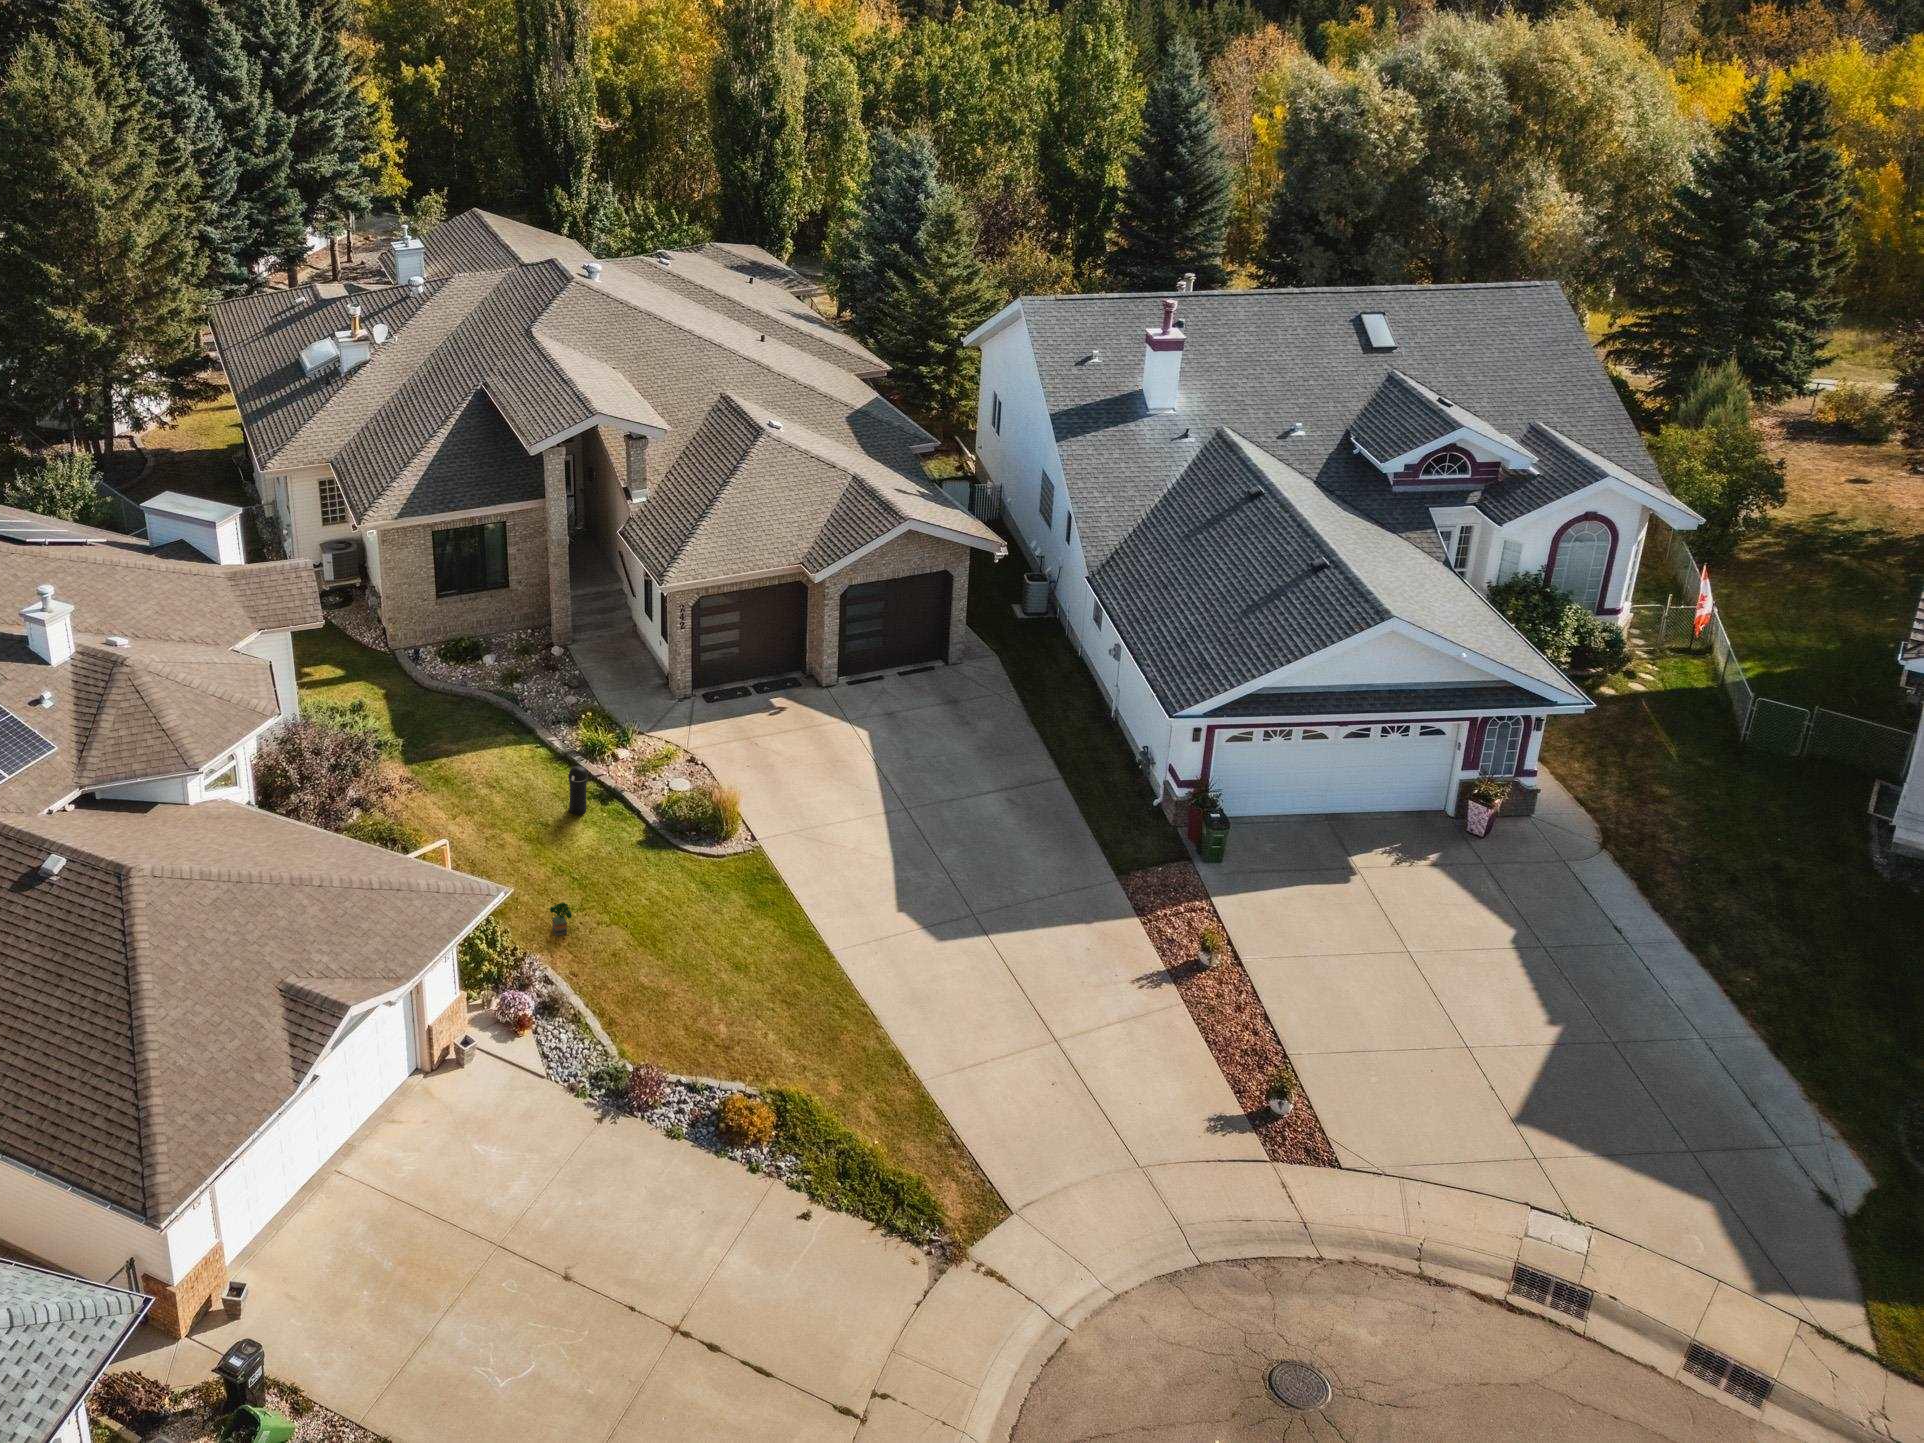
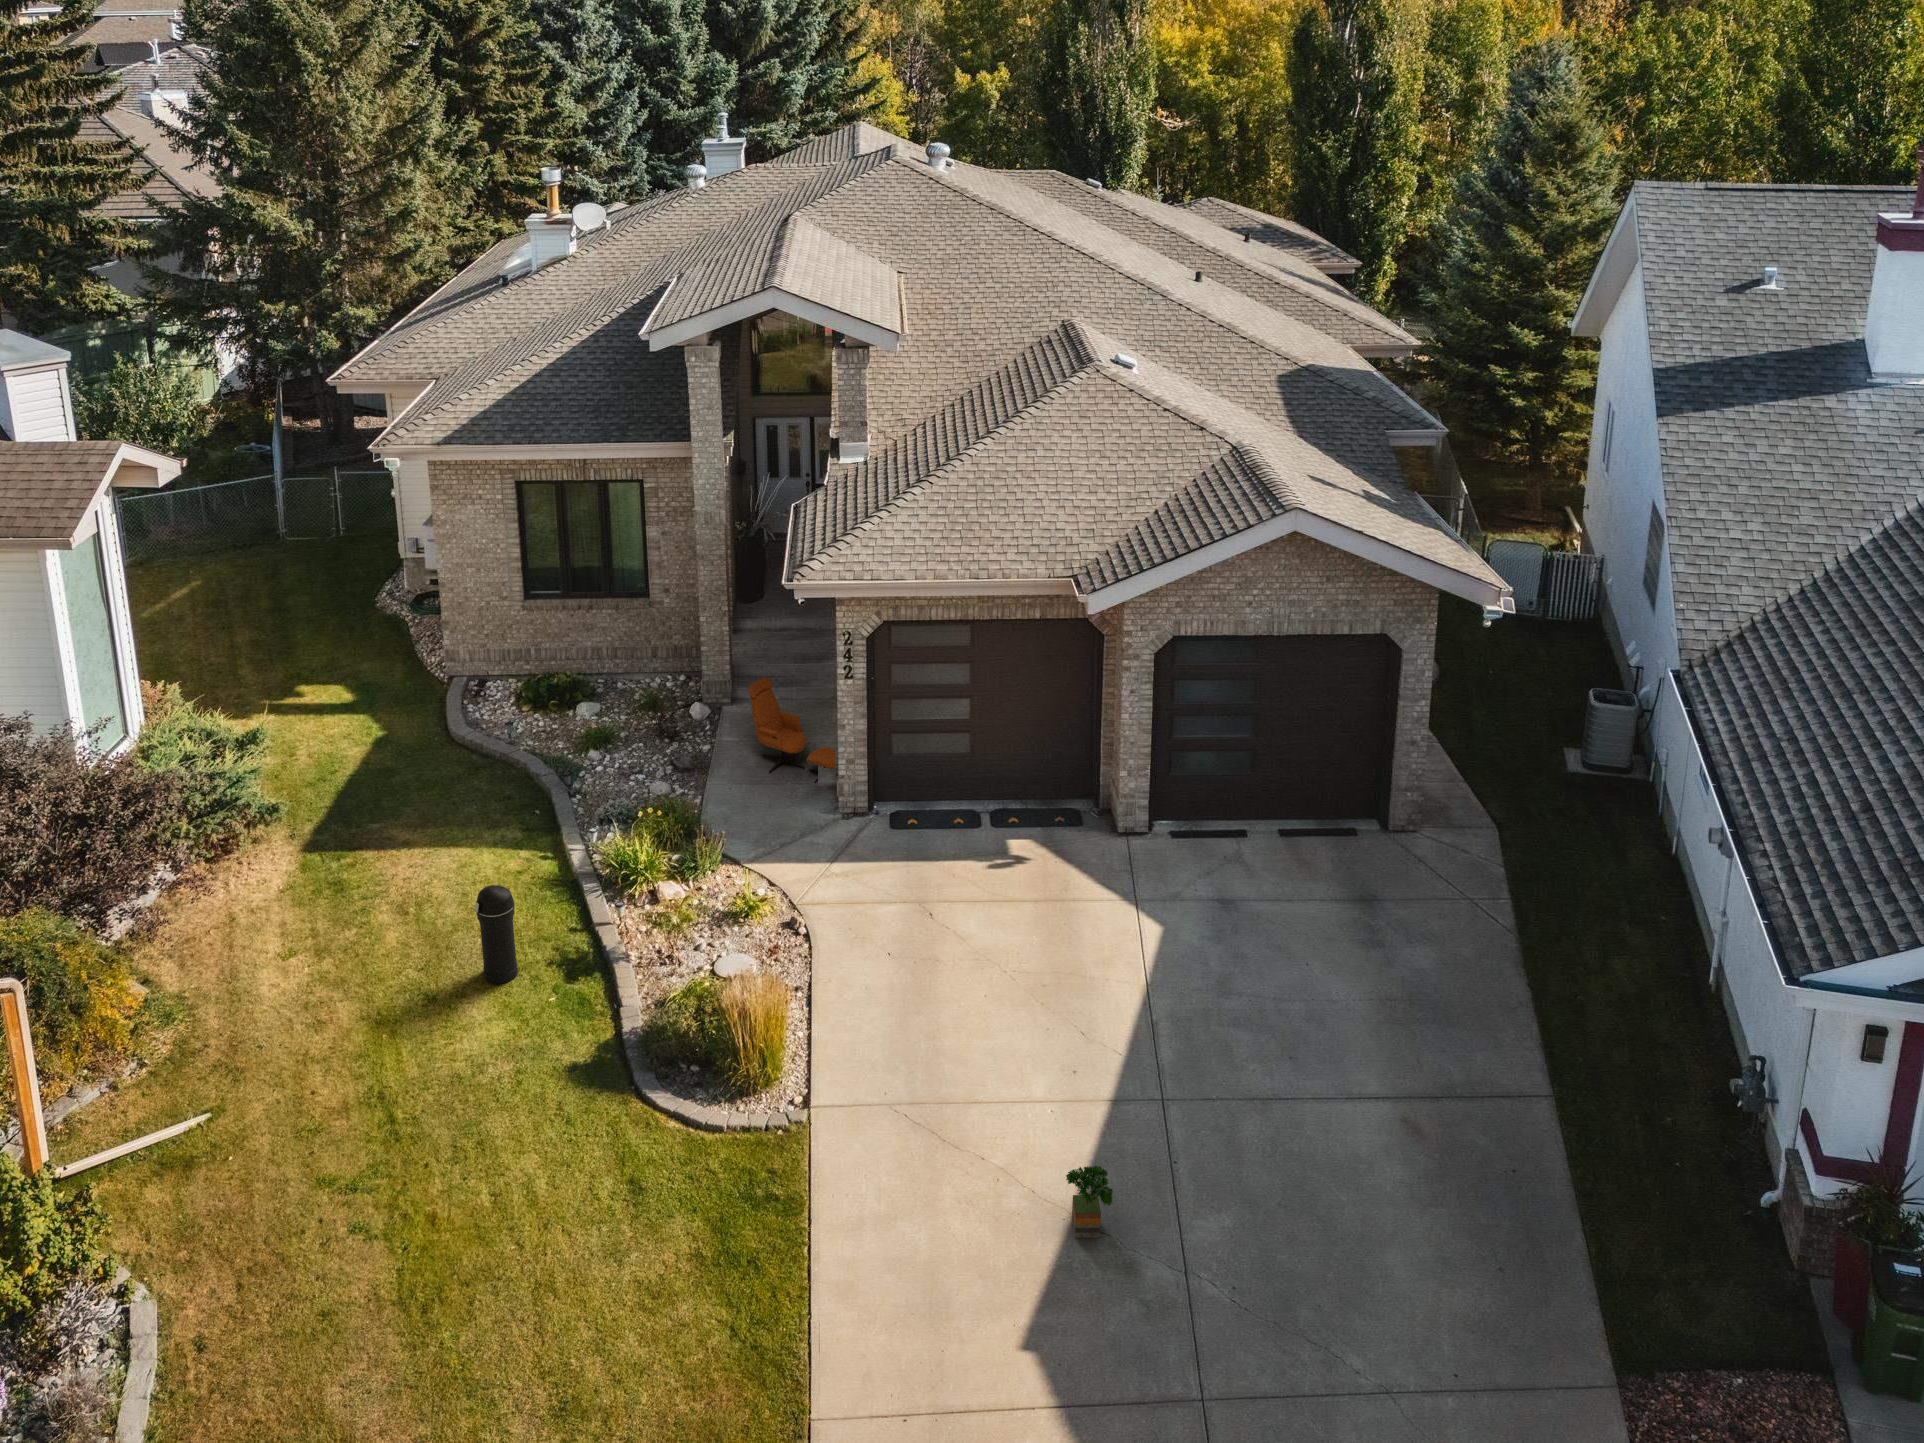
lounge chair: none [614,630,670,685] -> present [748,678,835,783]
potted tree: present [550,902,572,936] -> present [1066,1166,1113,1238]

